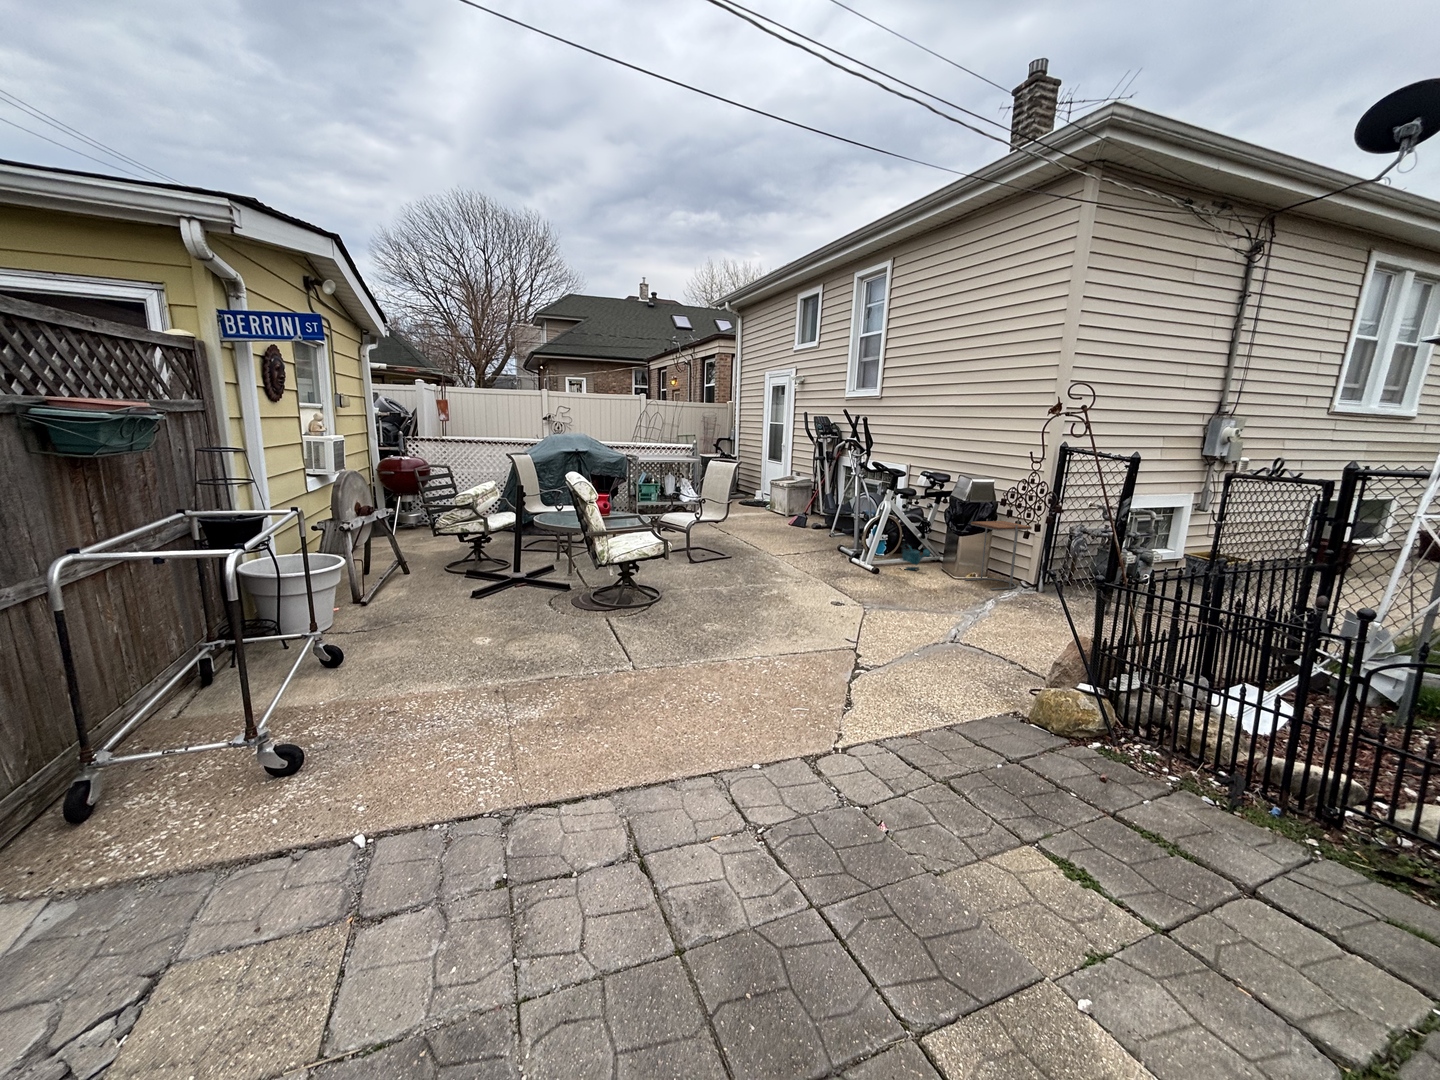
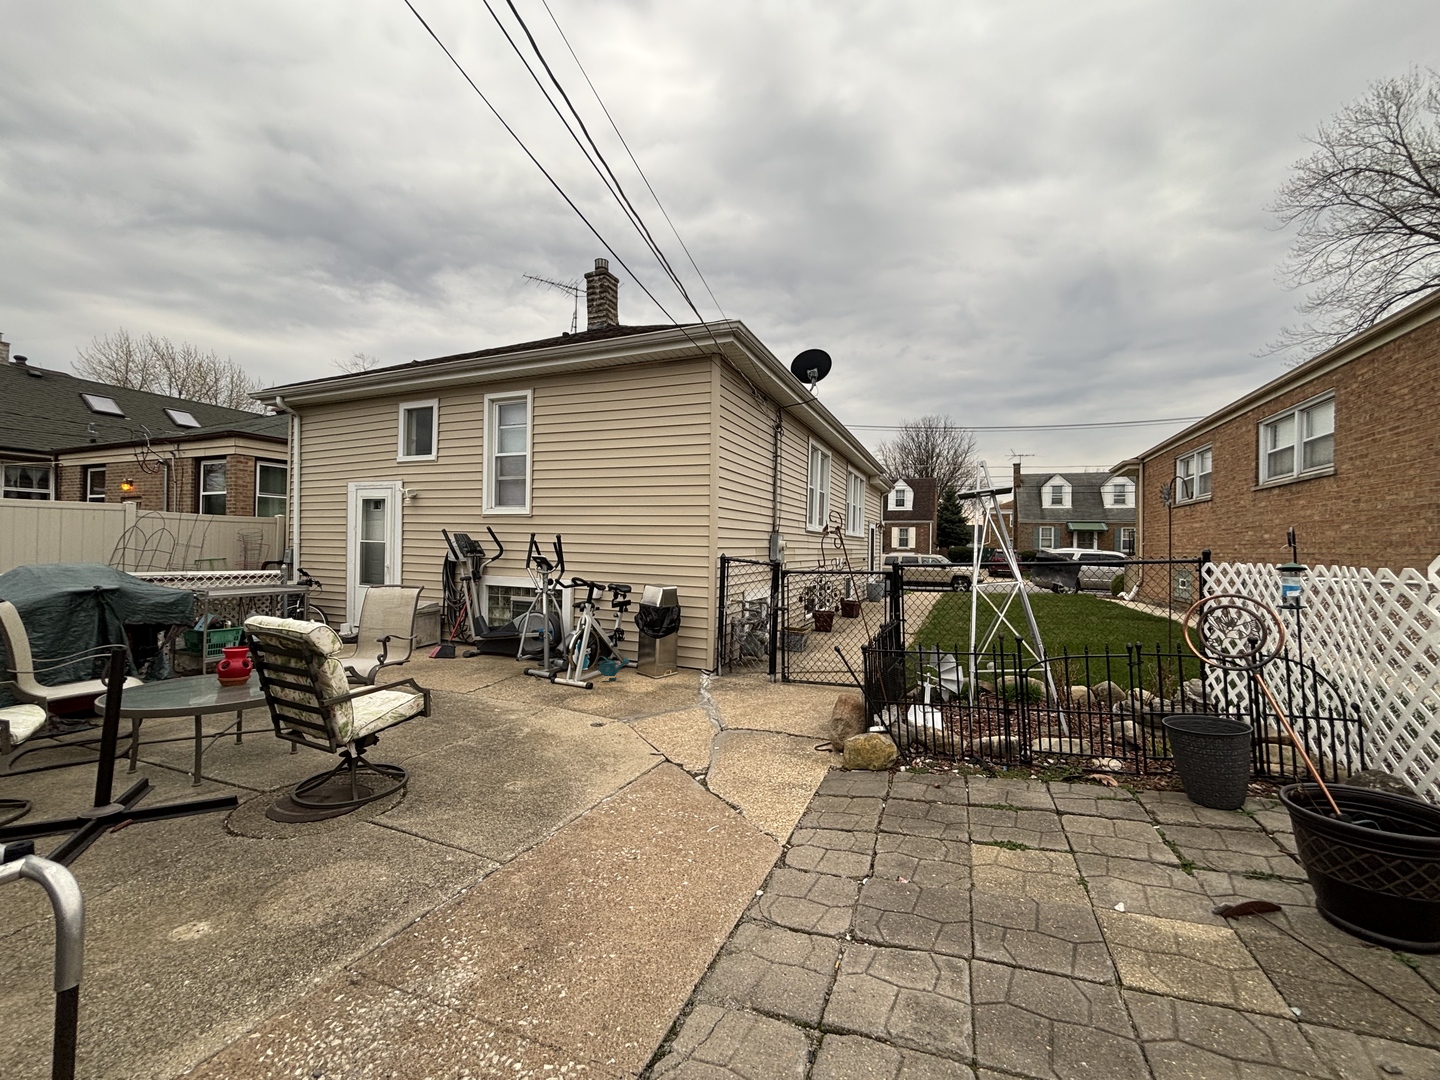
side table: present [965,519,1032,590] -> none [663,620,710,683]

